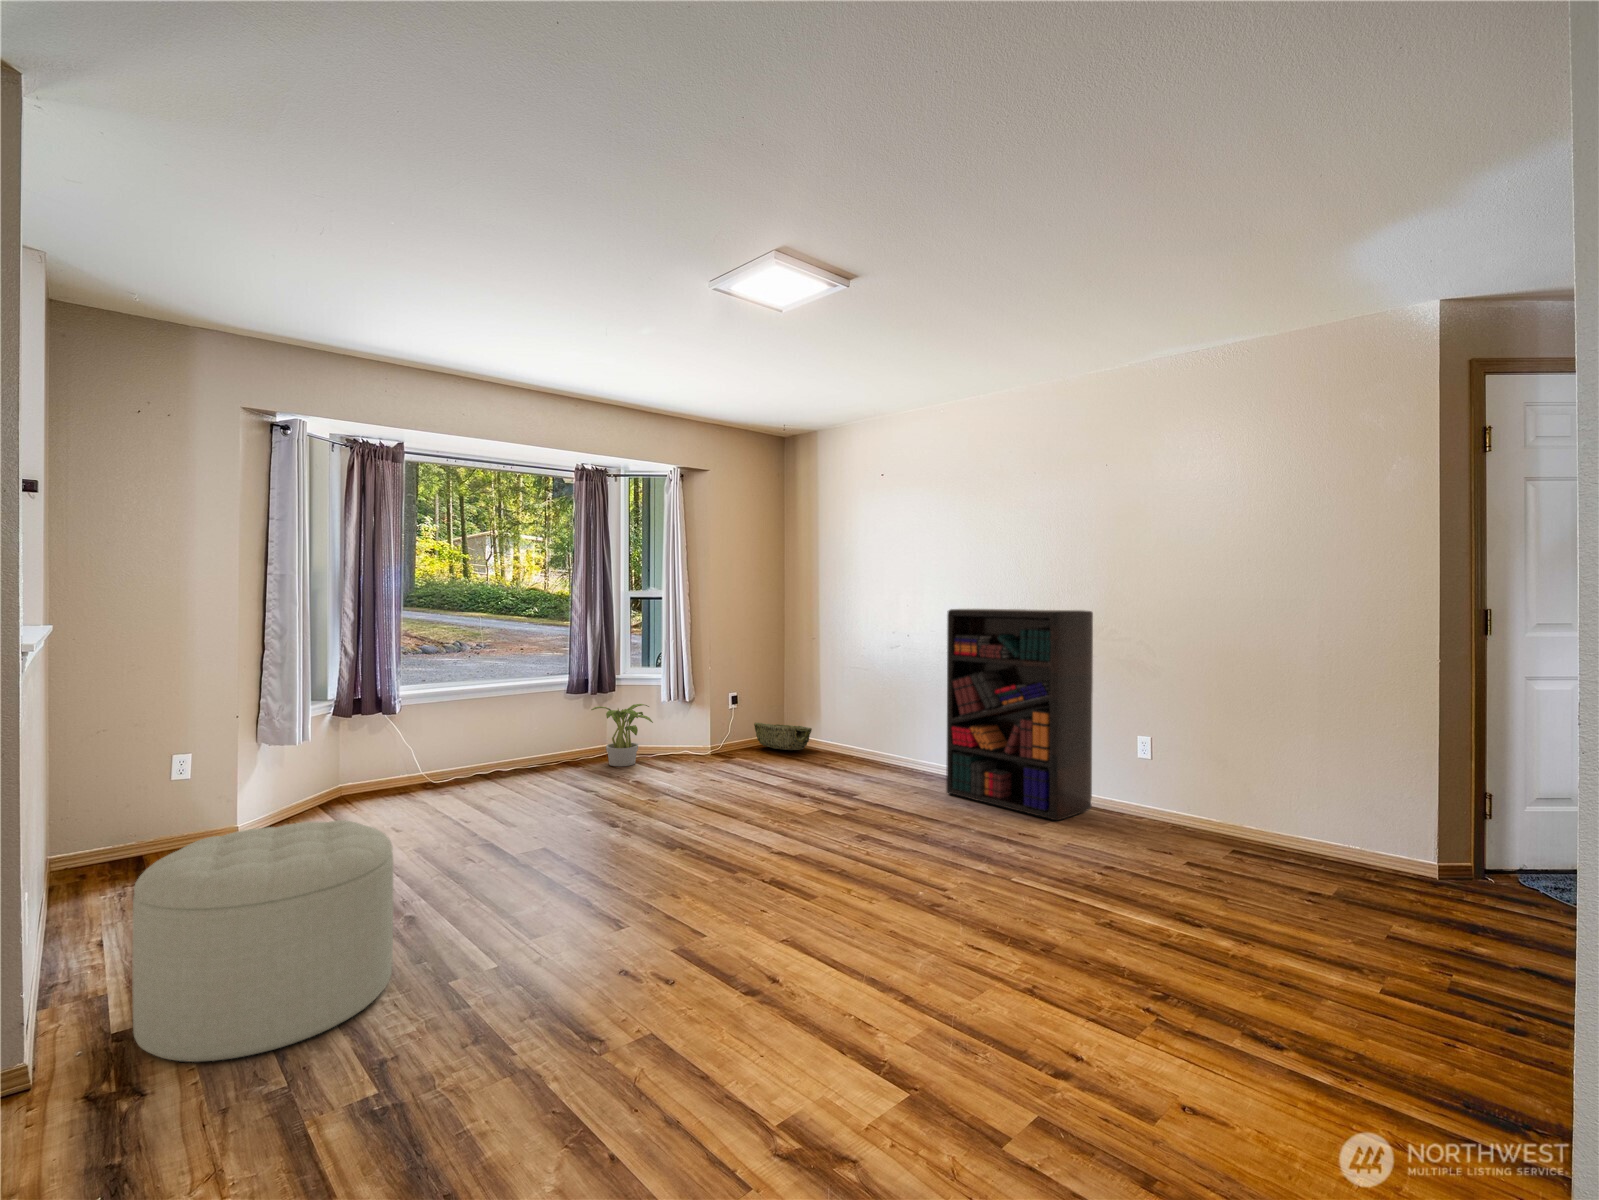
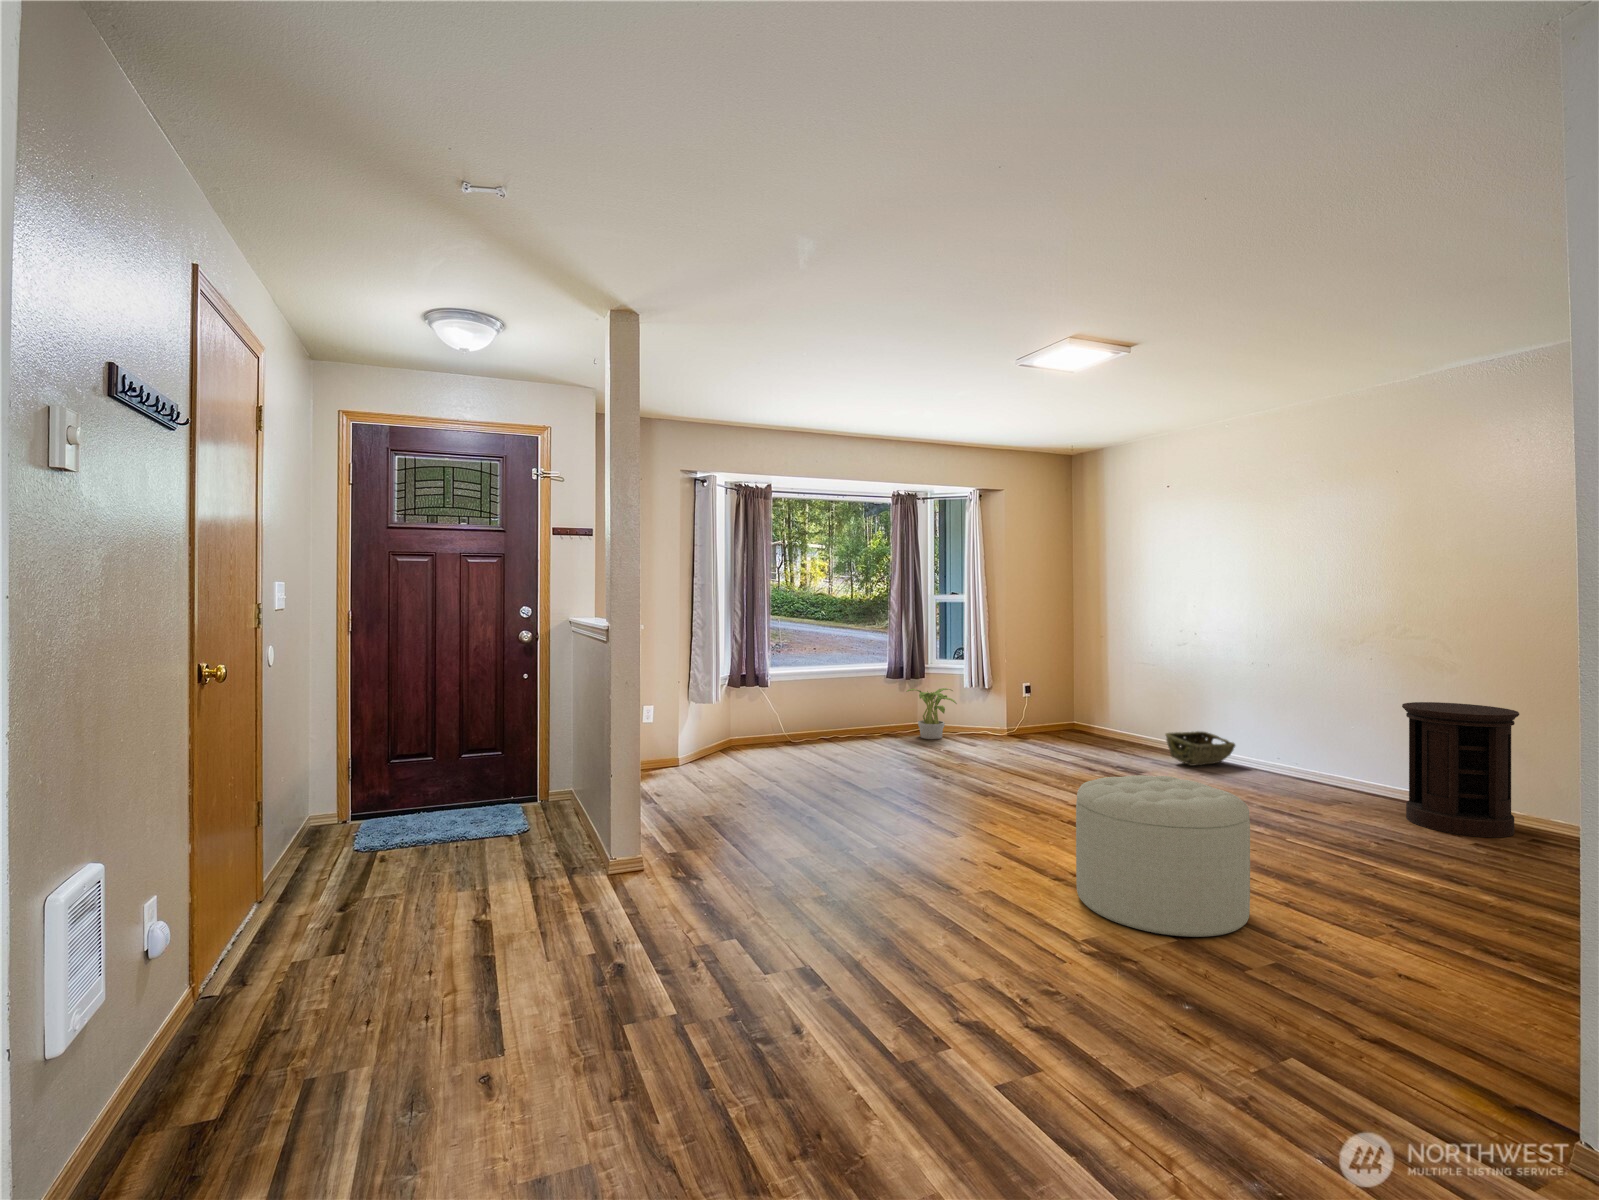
bookshelf: present [946,609,1093,820] -> none [1233,608,1388,804]
side table: none [1110,708,1214,851] -> present [1402,702,1519,837]
woven basket: present [754,722,812,751] -> present [1166,731,1235,766]
ottoman: present [132,820,393,1062] -> present [1076,775,1250,937]

